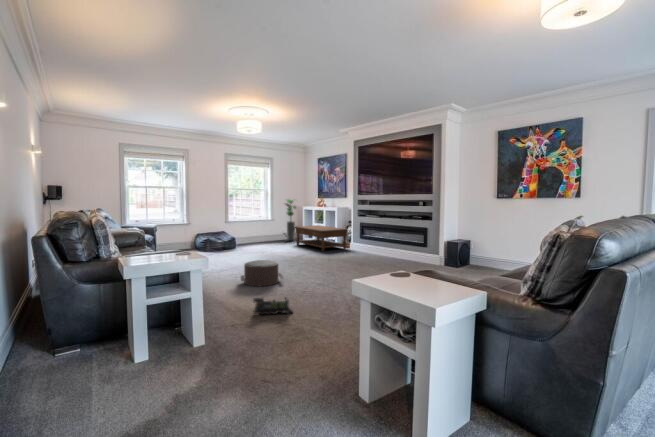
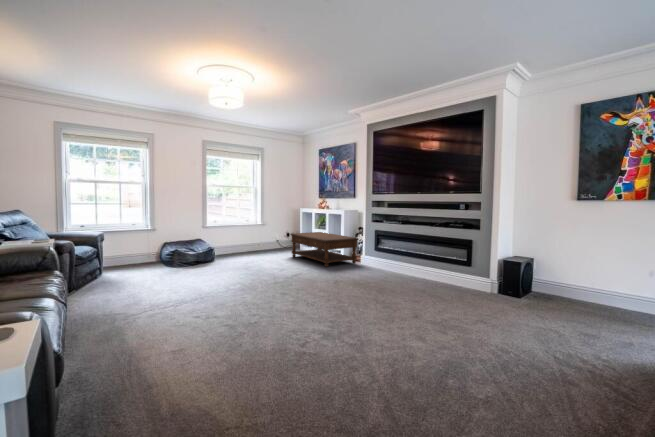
potted plant: present [286,199,296,241] -> none [275,199,297,251]
pouf: present [241,260,284,286] -> none [200,290,270,336]
toy train: present [253,298,293,315] -> none [201,376,280,421]

